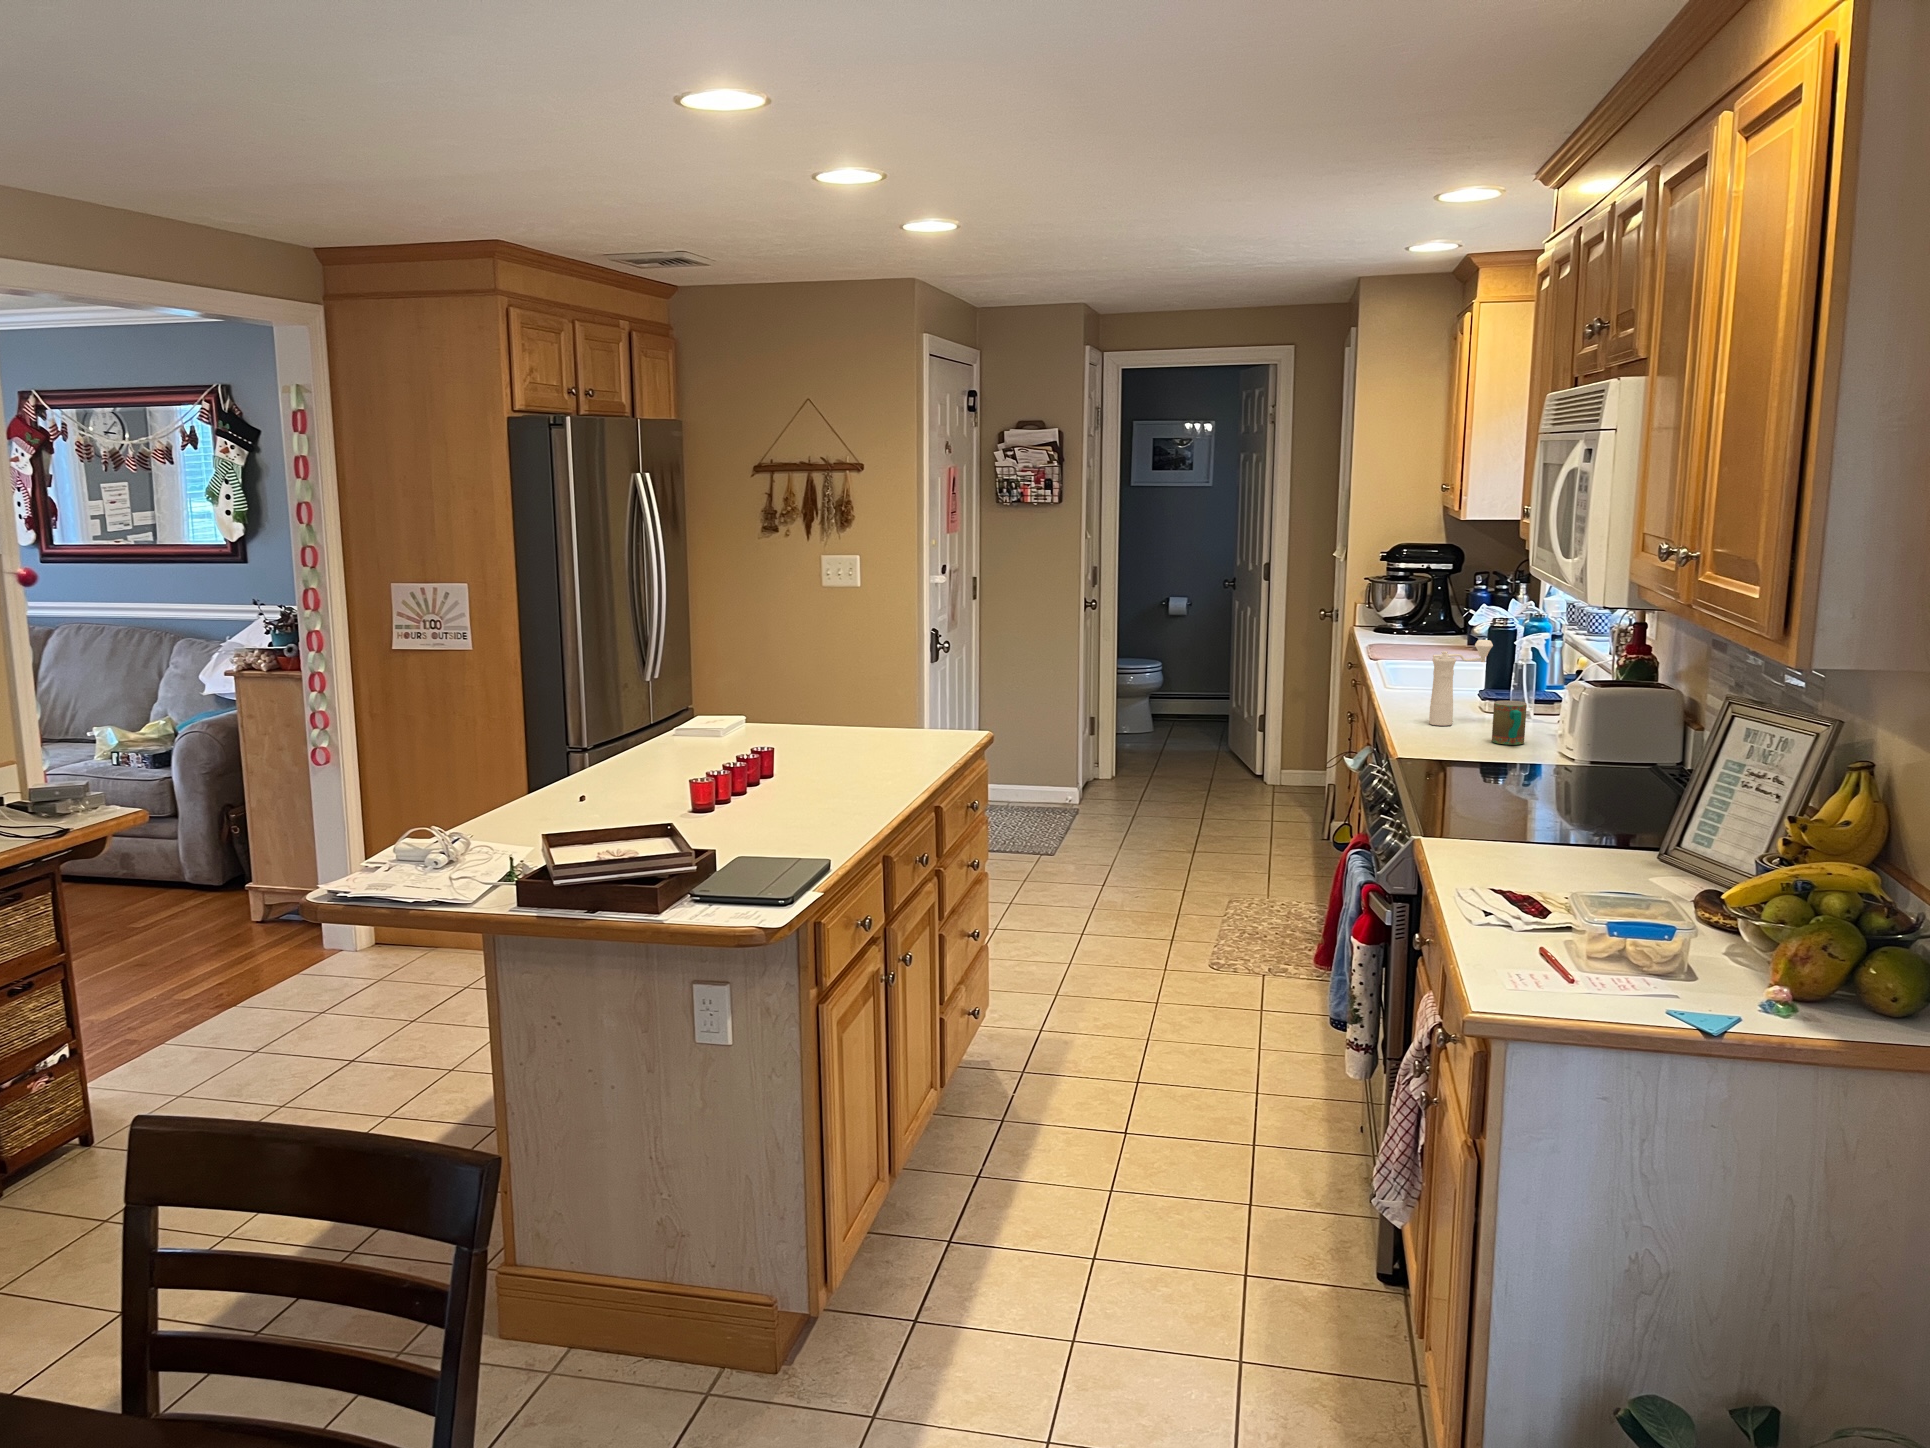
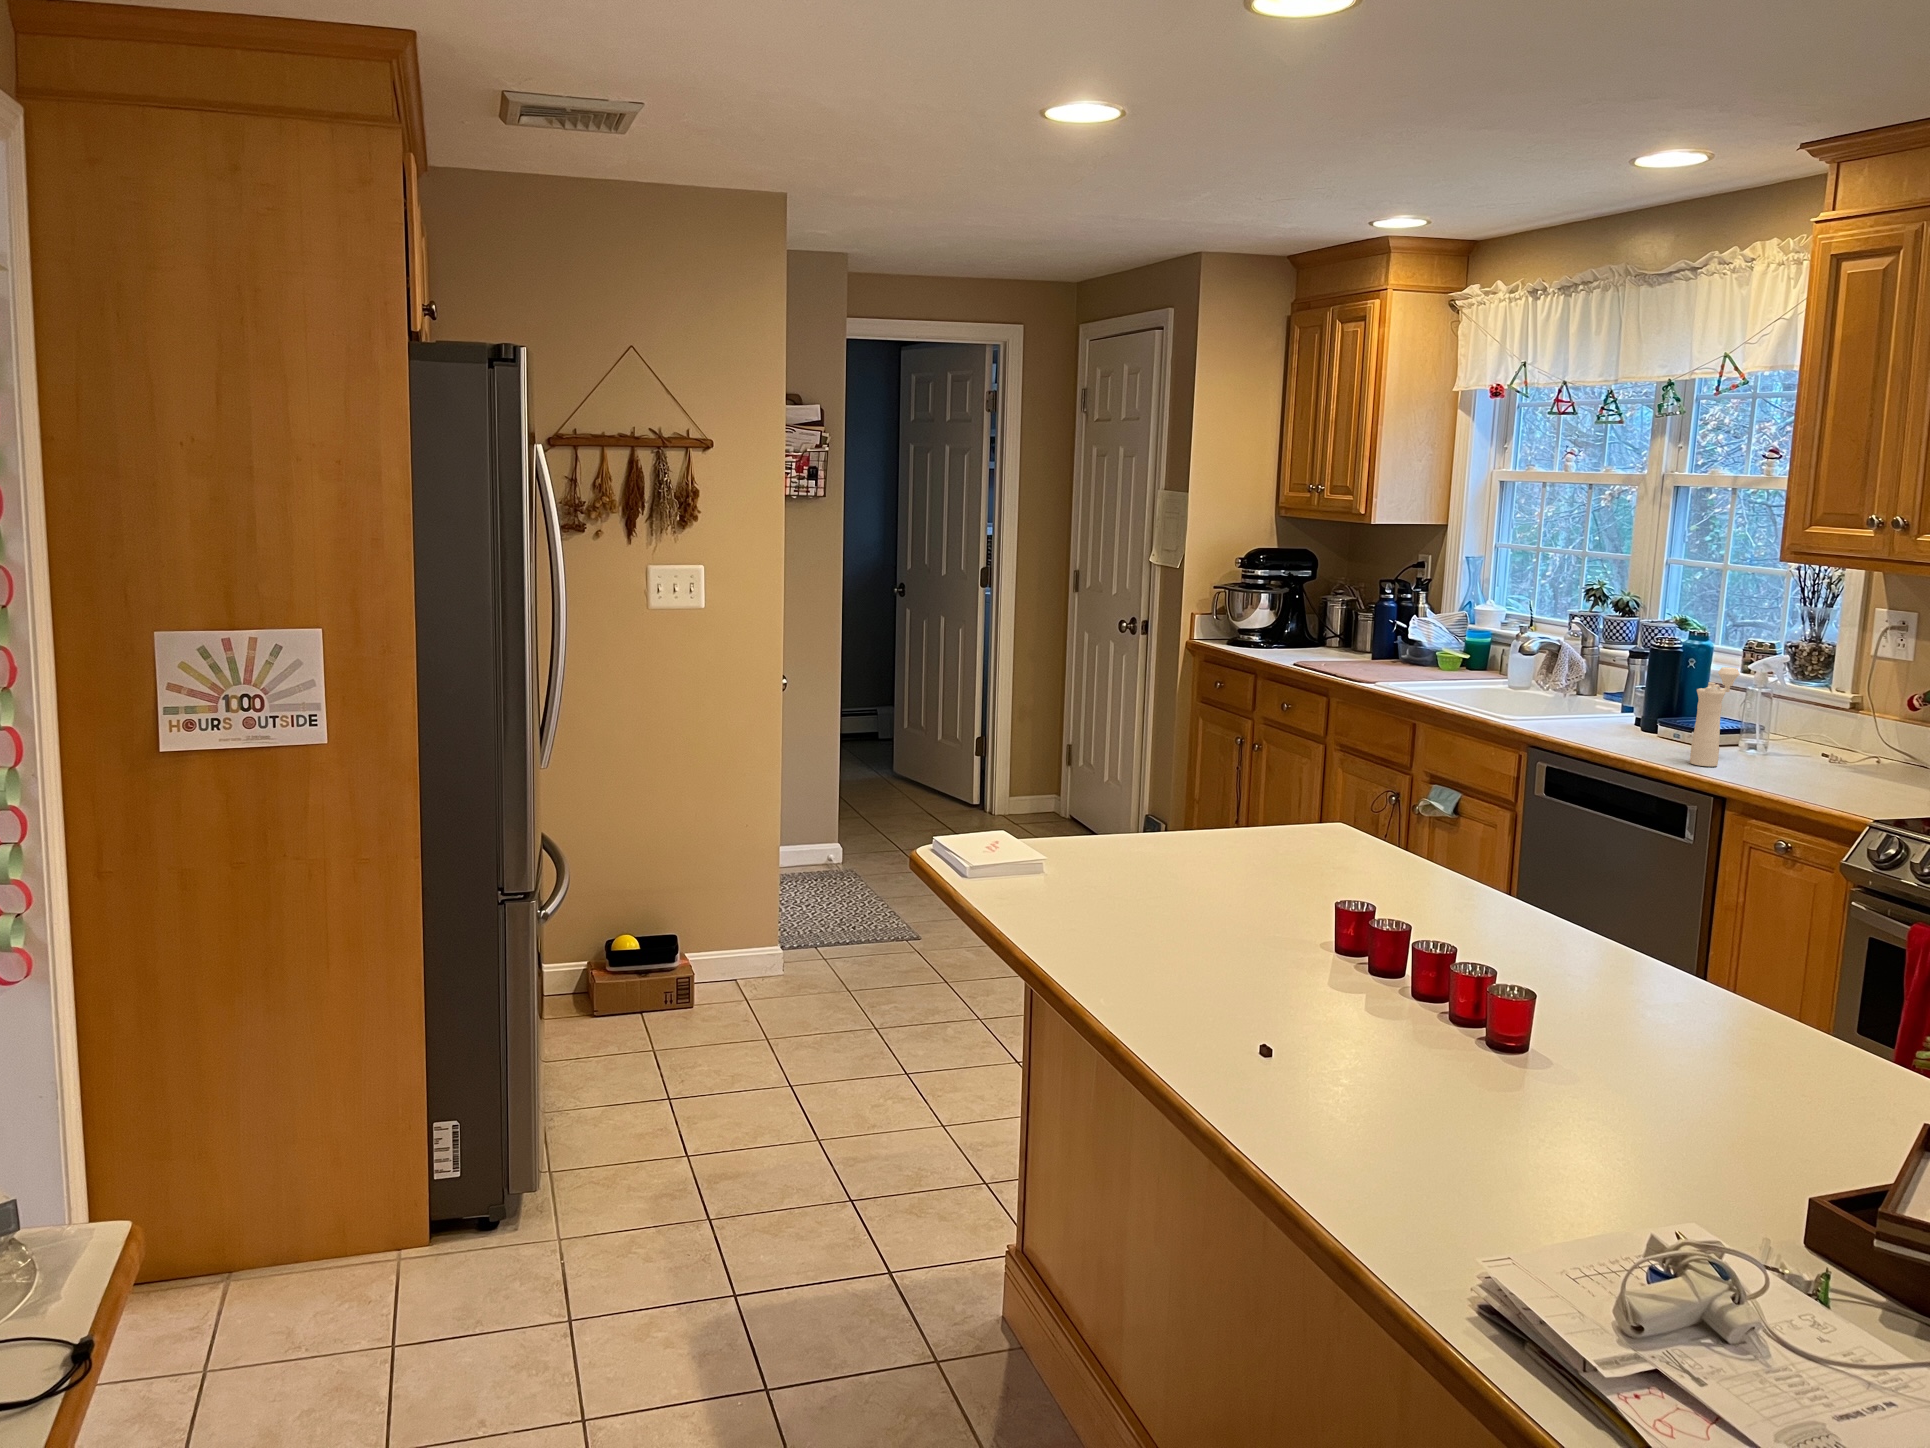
mug: present [1492,701,1527,745] -> none [1813,737,1871,786]

